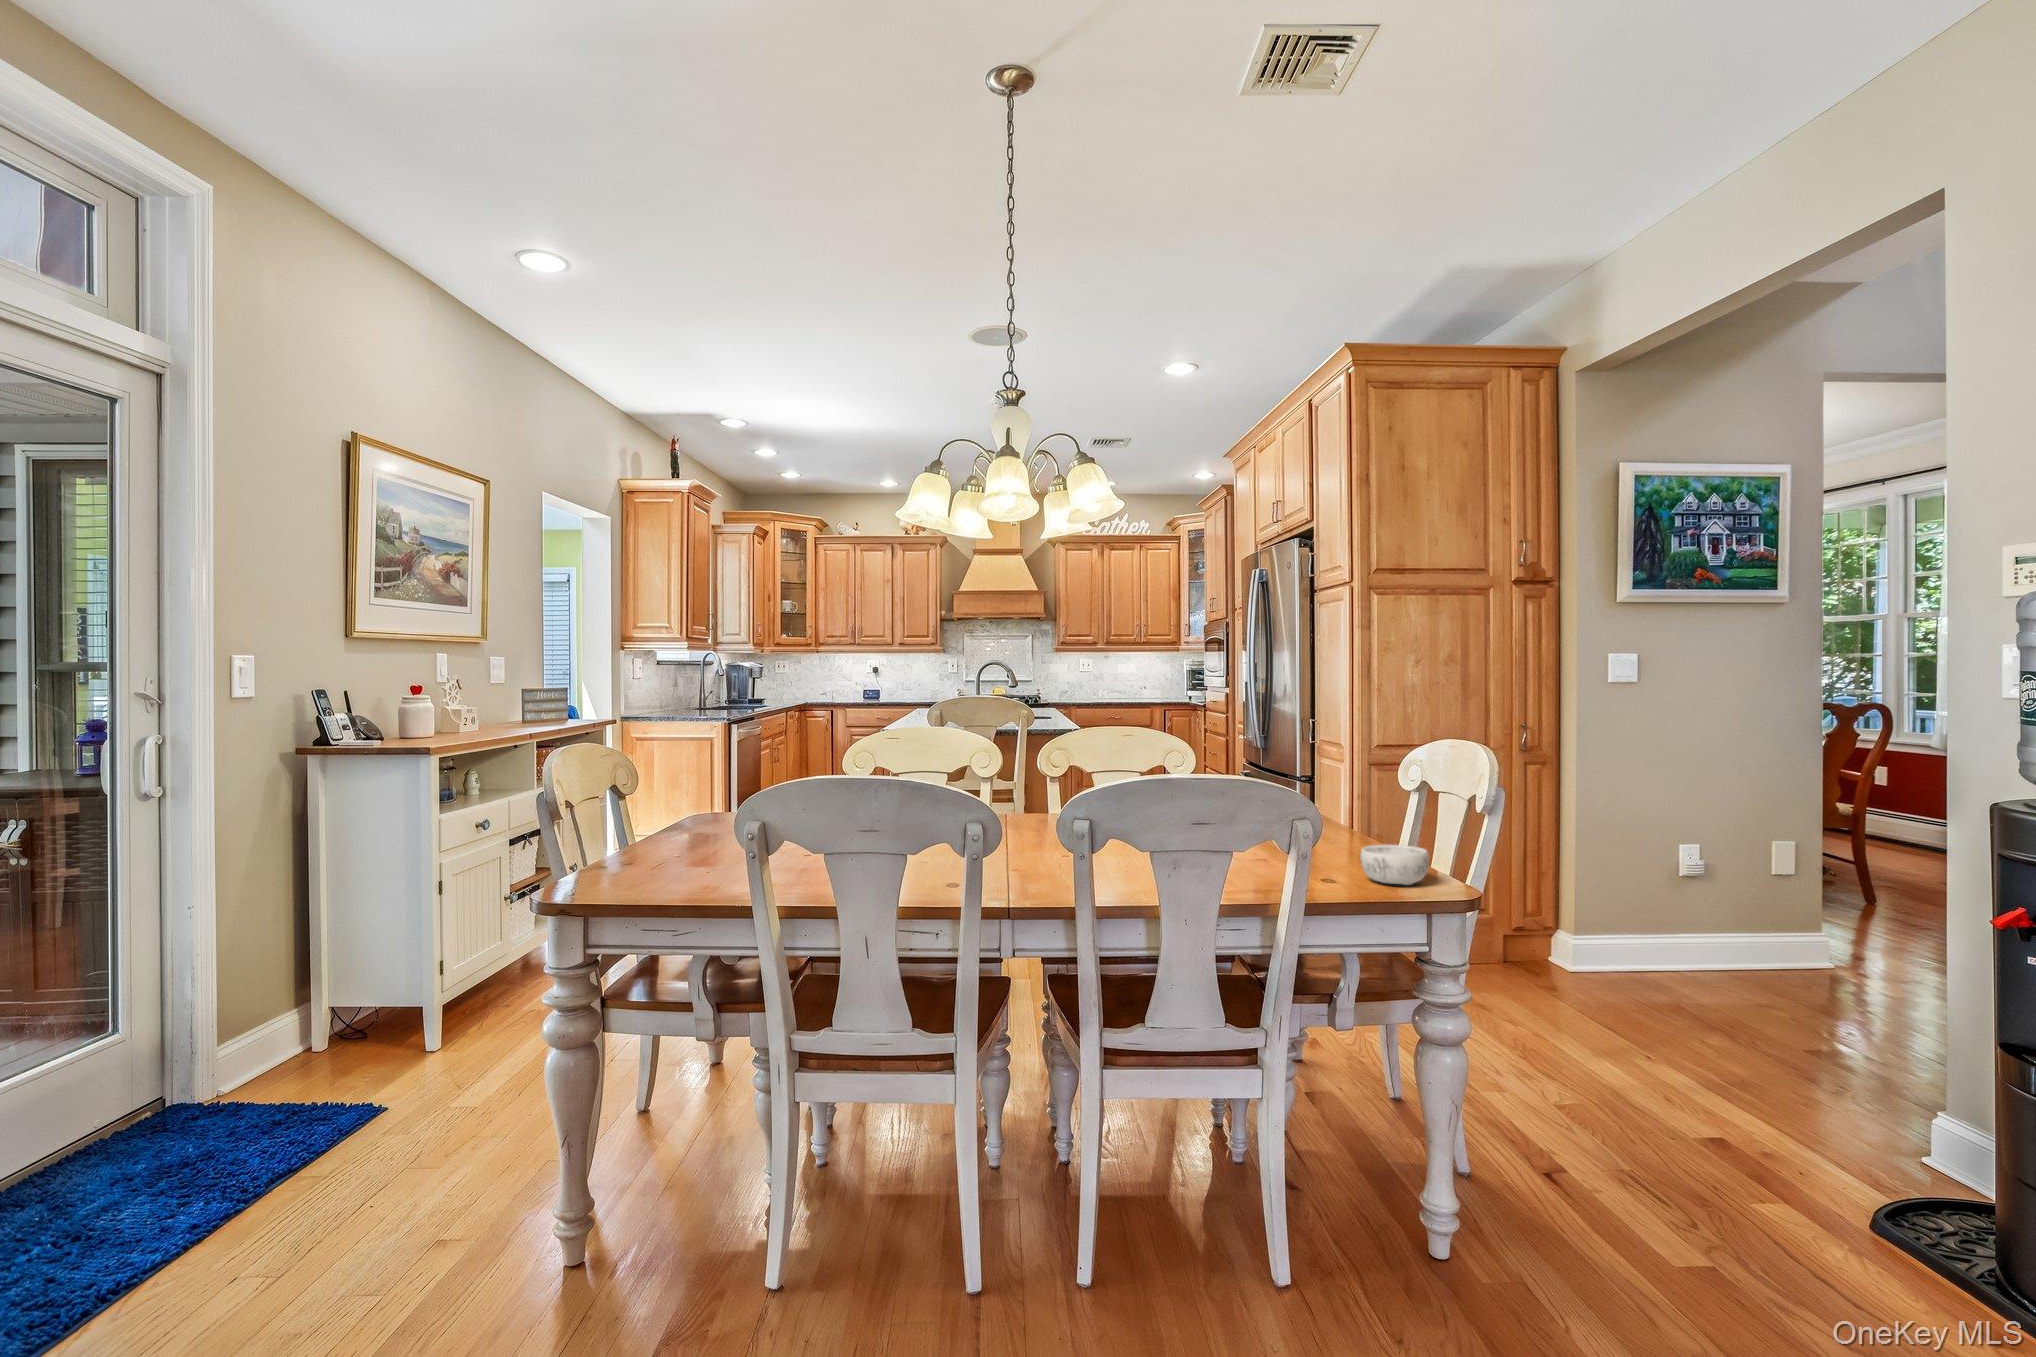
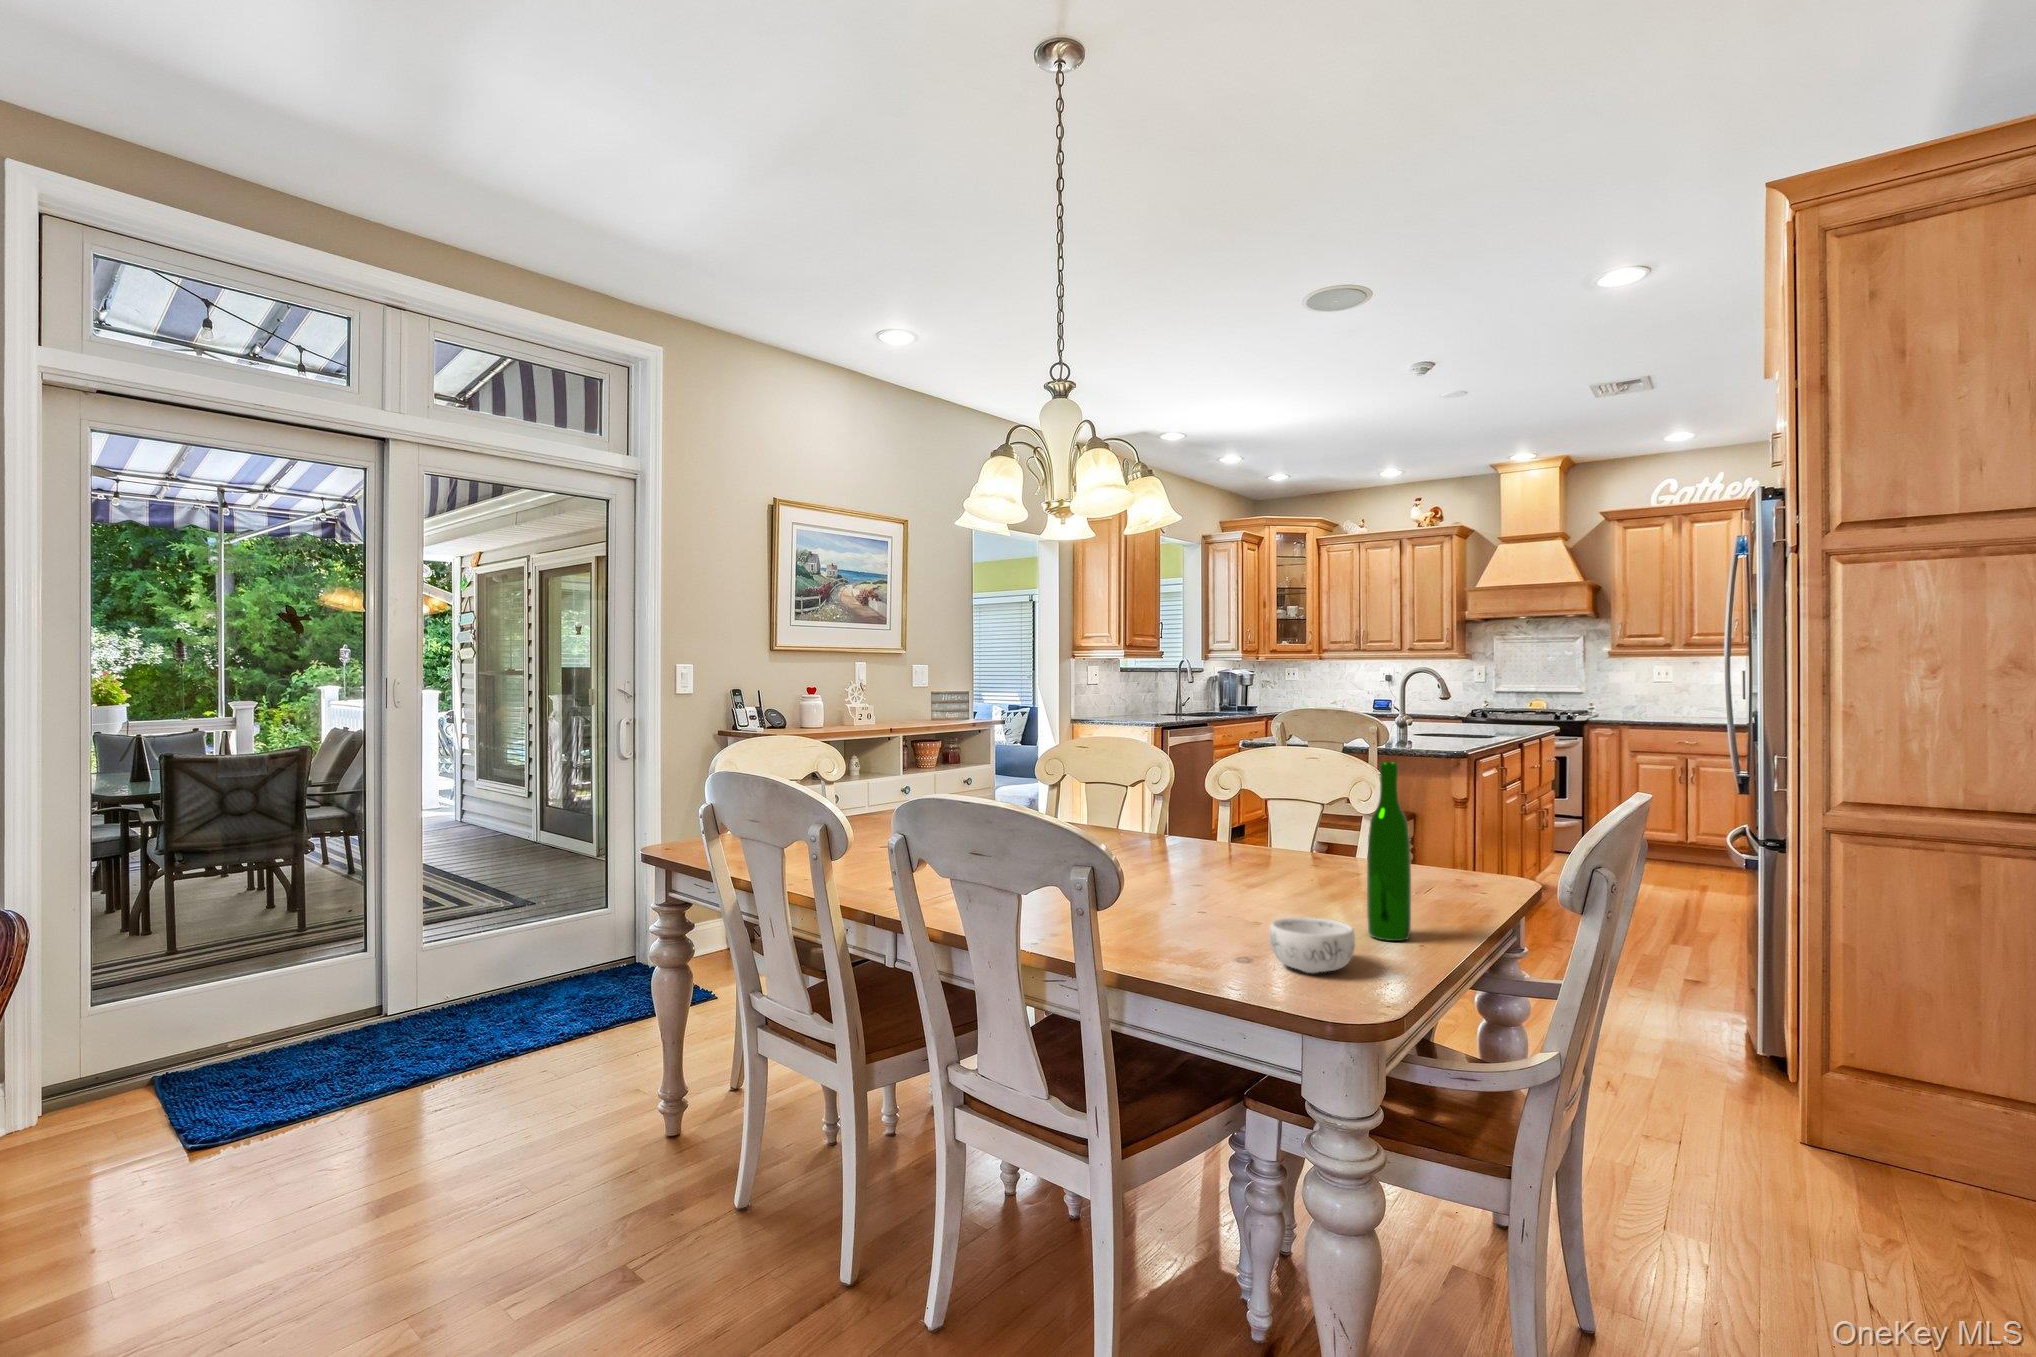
wine bottle: none [1353,722,1387,859] -> present [1367,762,1411,941]

